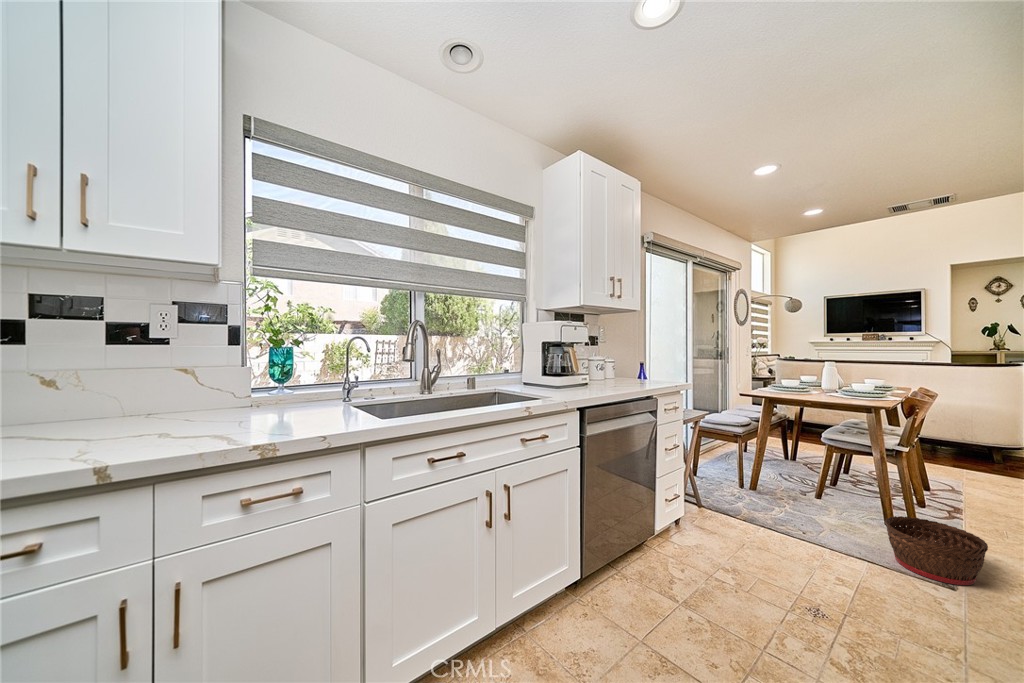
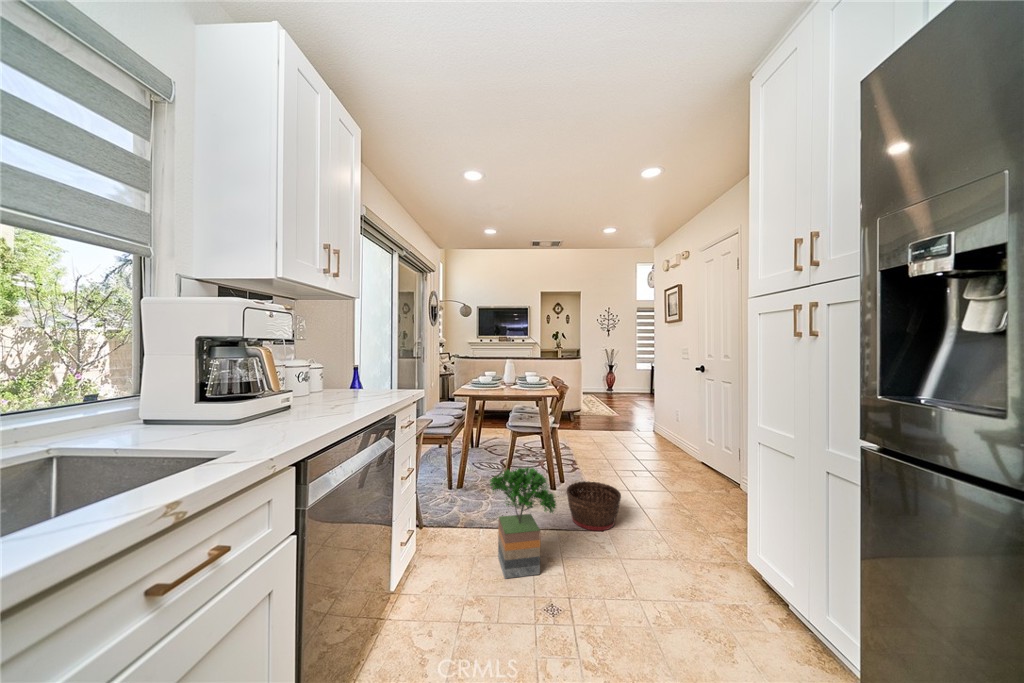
potted tree: none [753,465,835,579] -> present [490,467,556,579]

